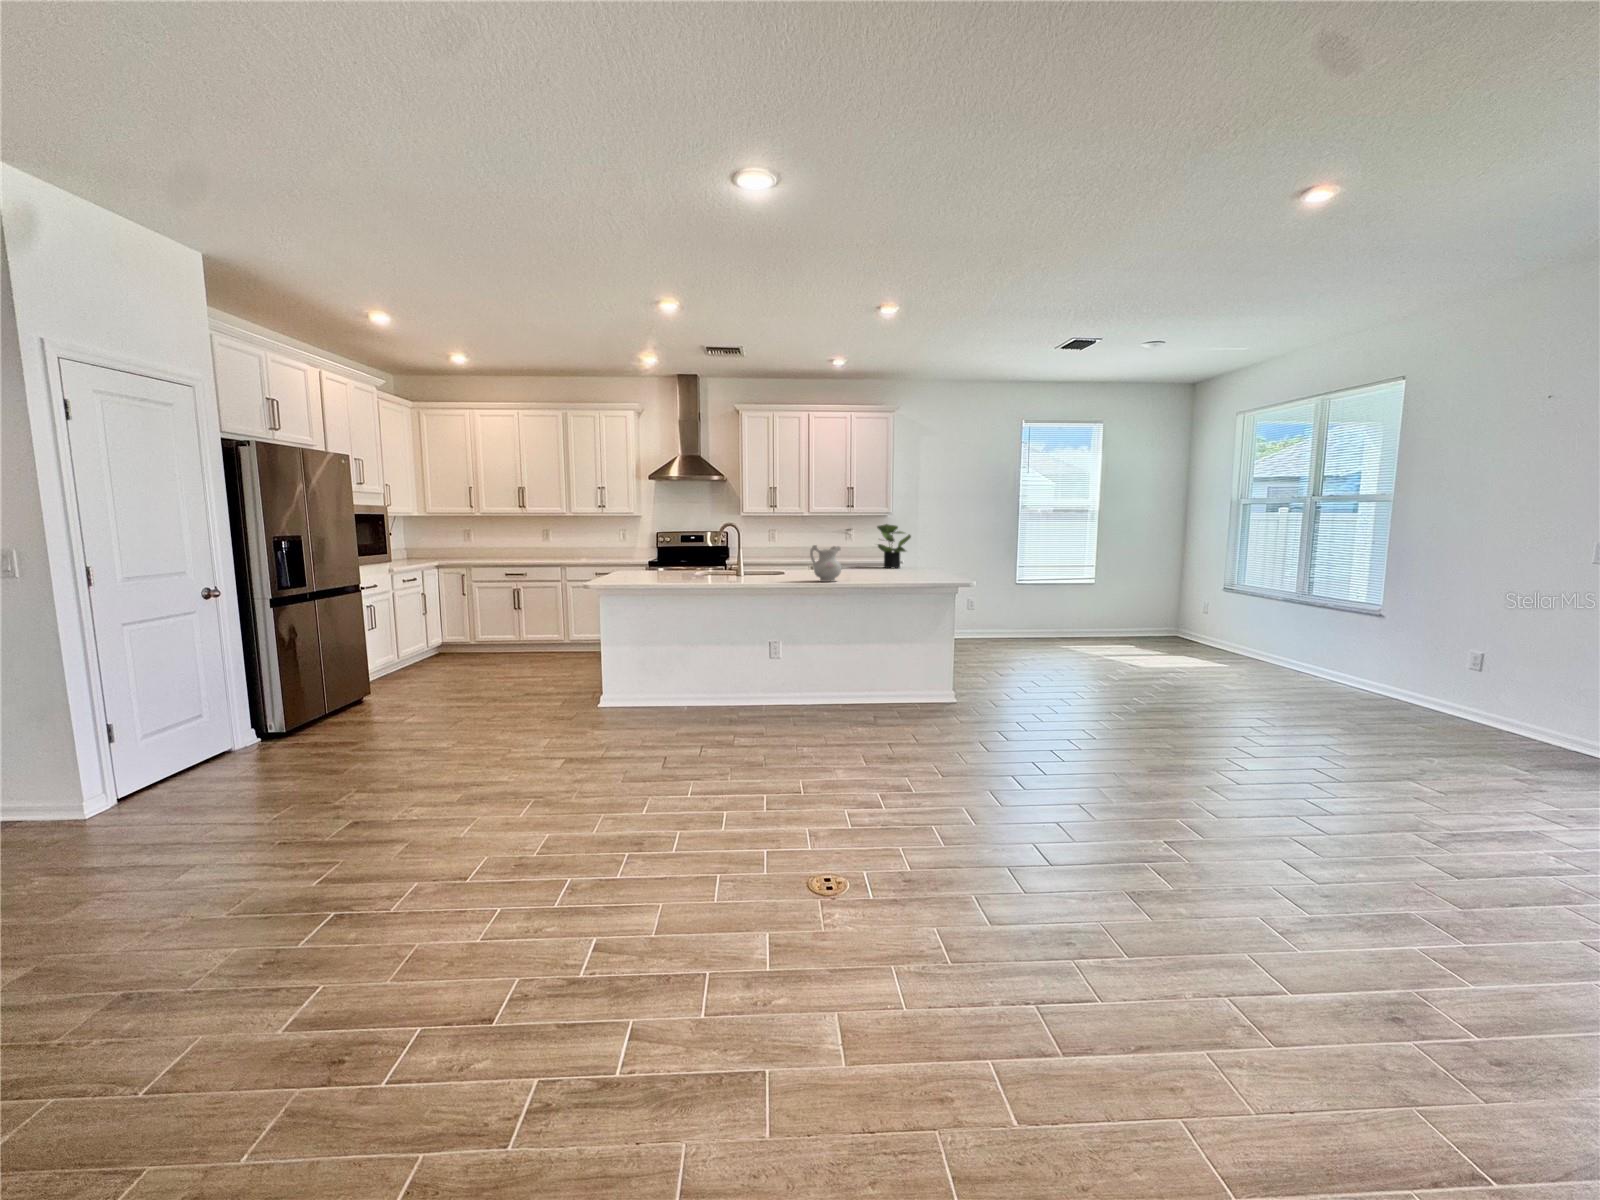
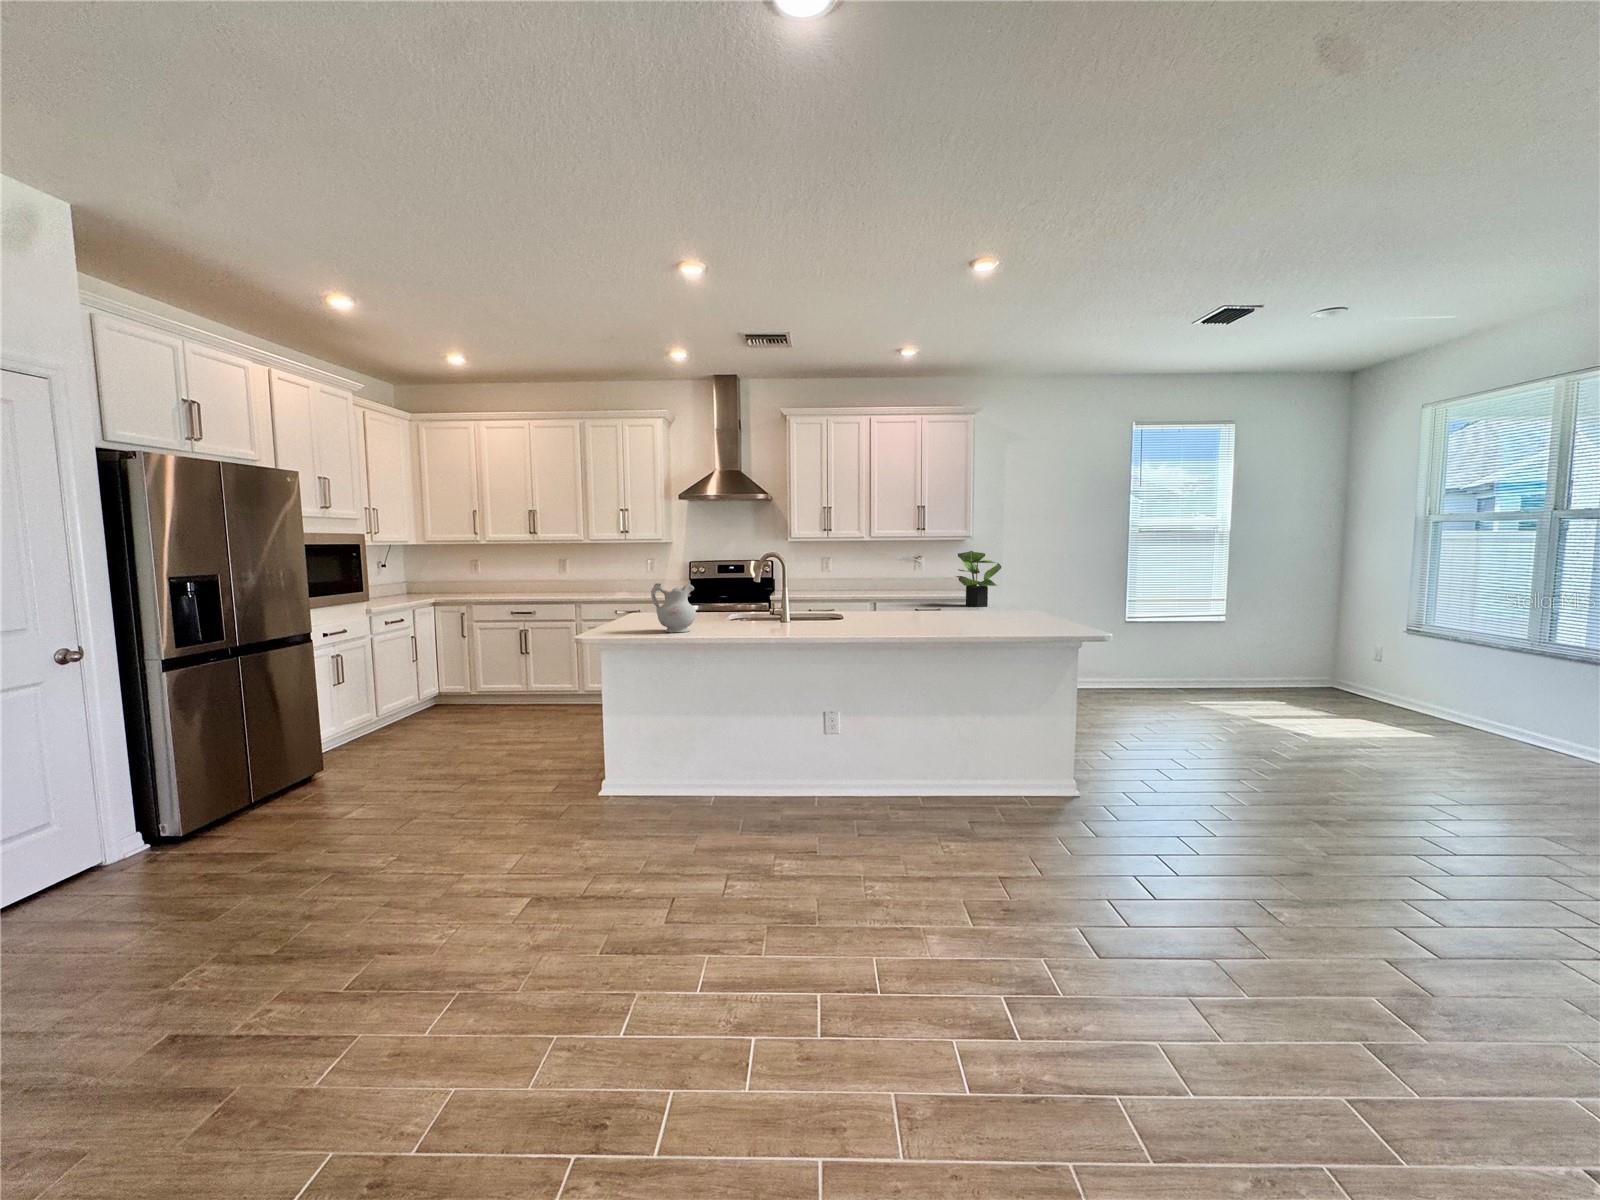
ceramic pitcher: present [810,545,842,582] -> present [651,583,696,633]

